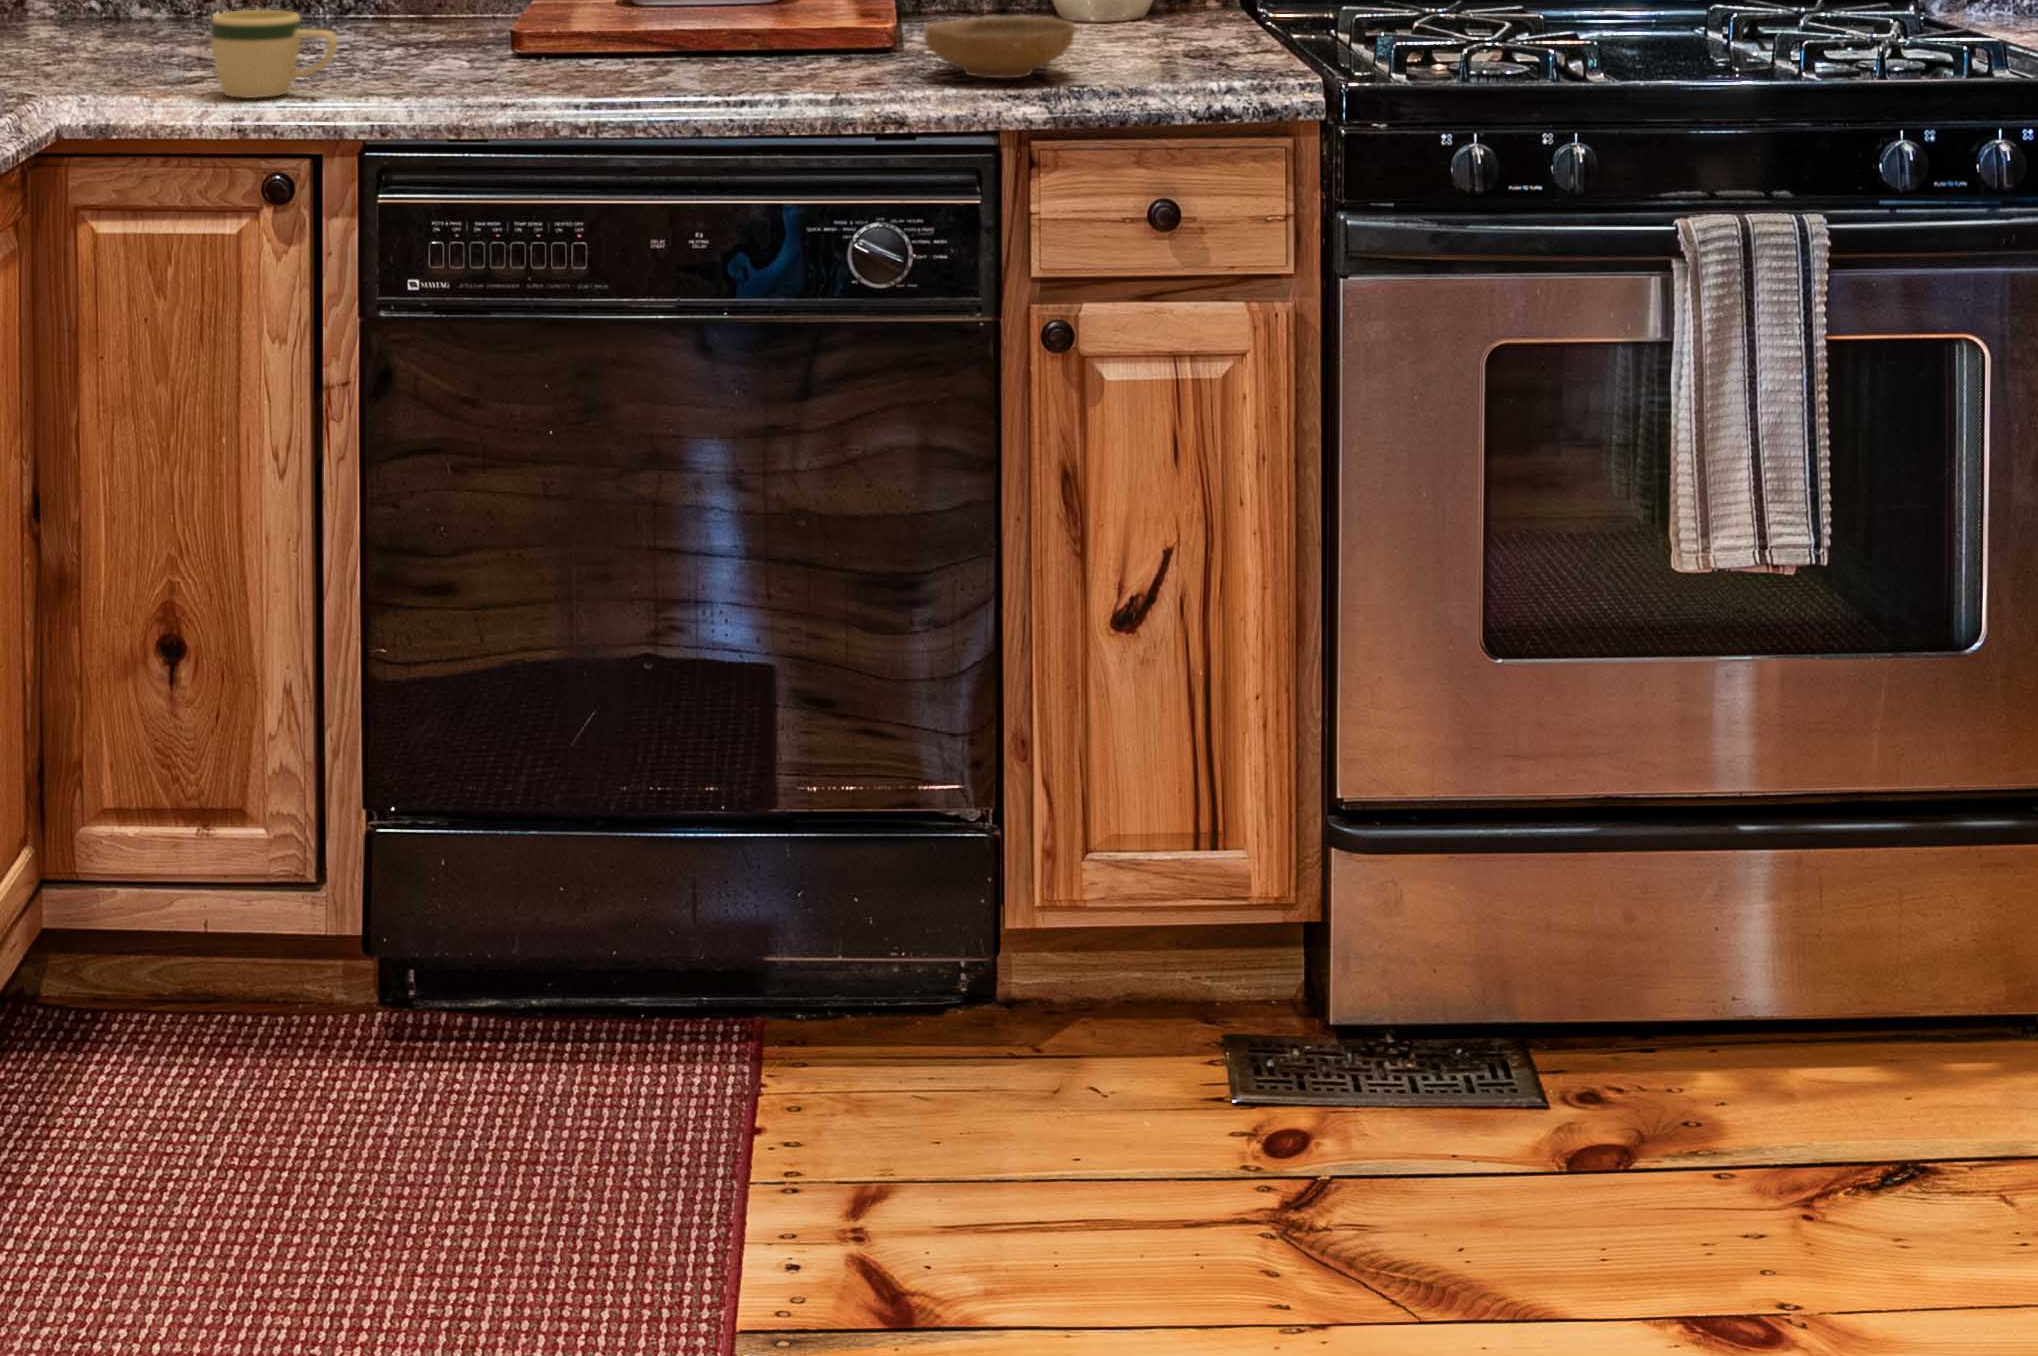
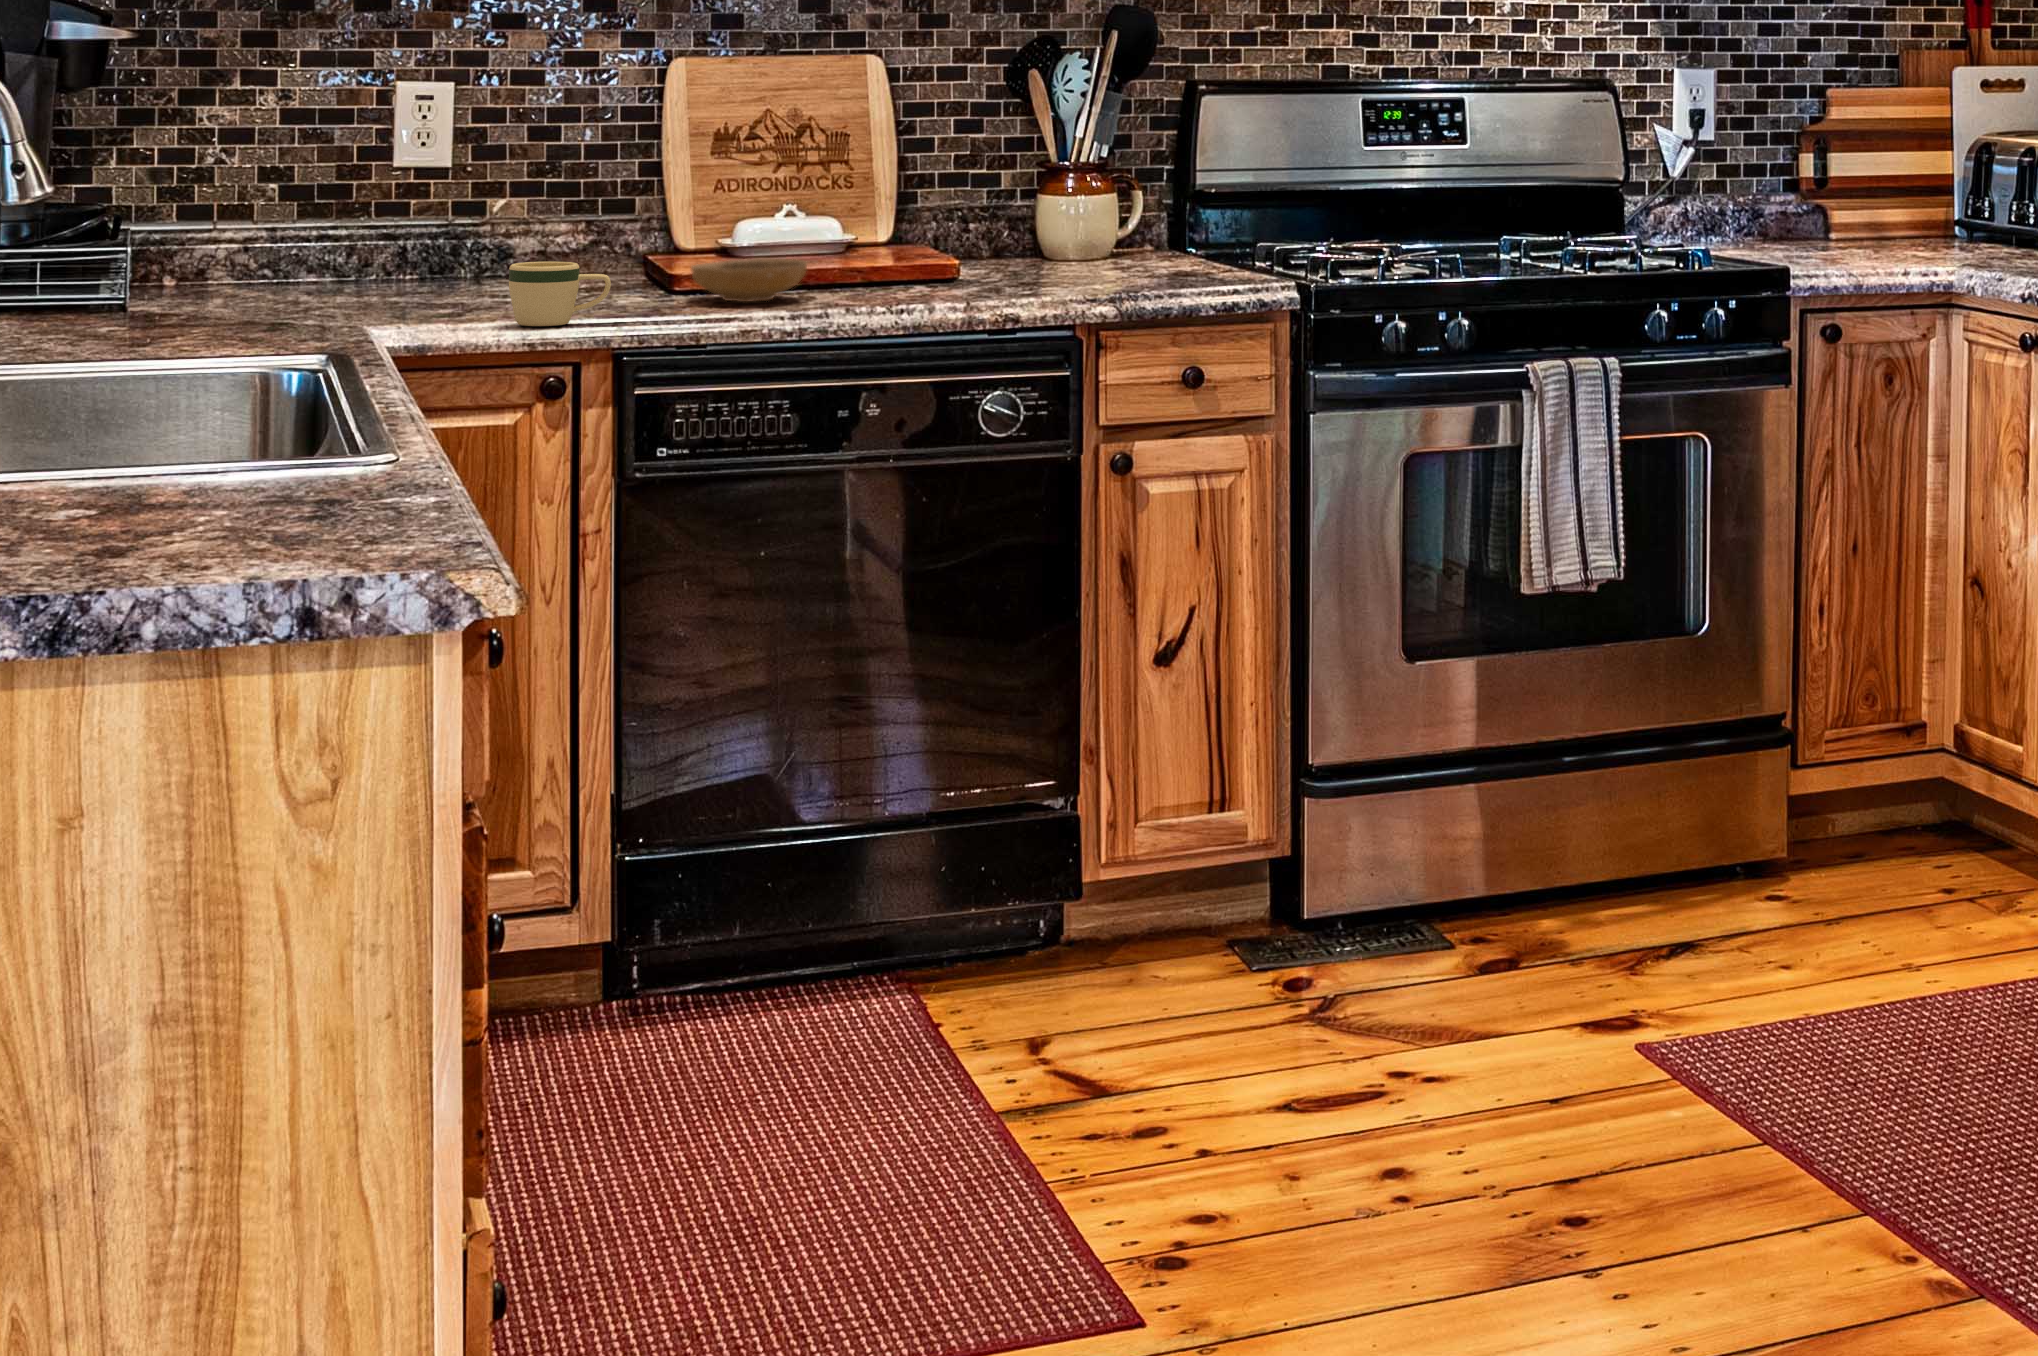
ceramic bowl: present [924,17,1075,78] -> present [691,259,807,302]

